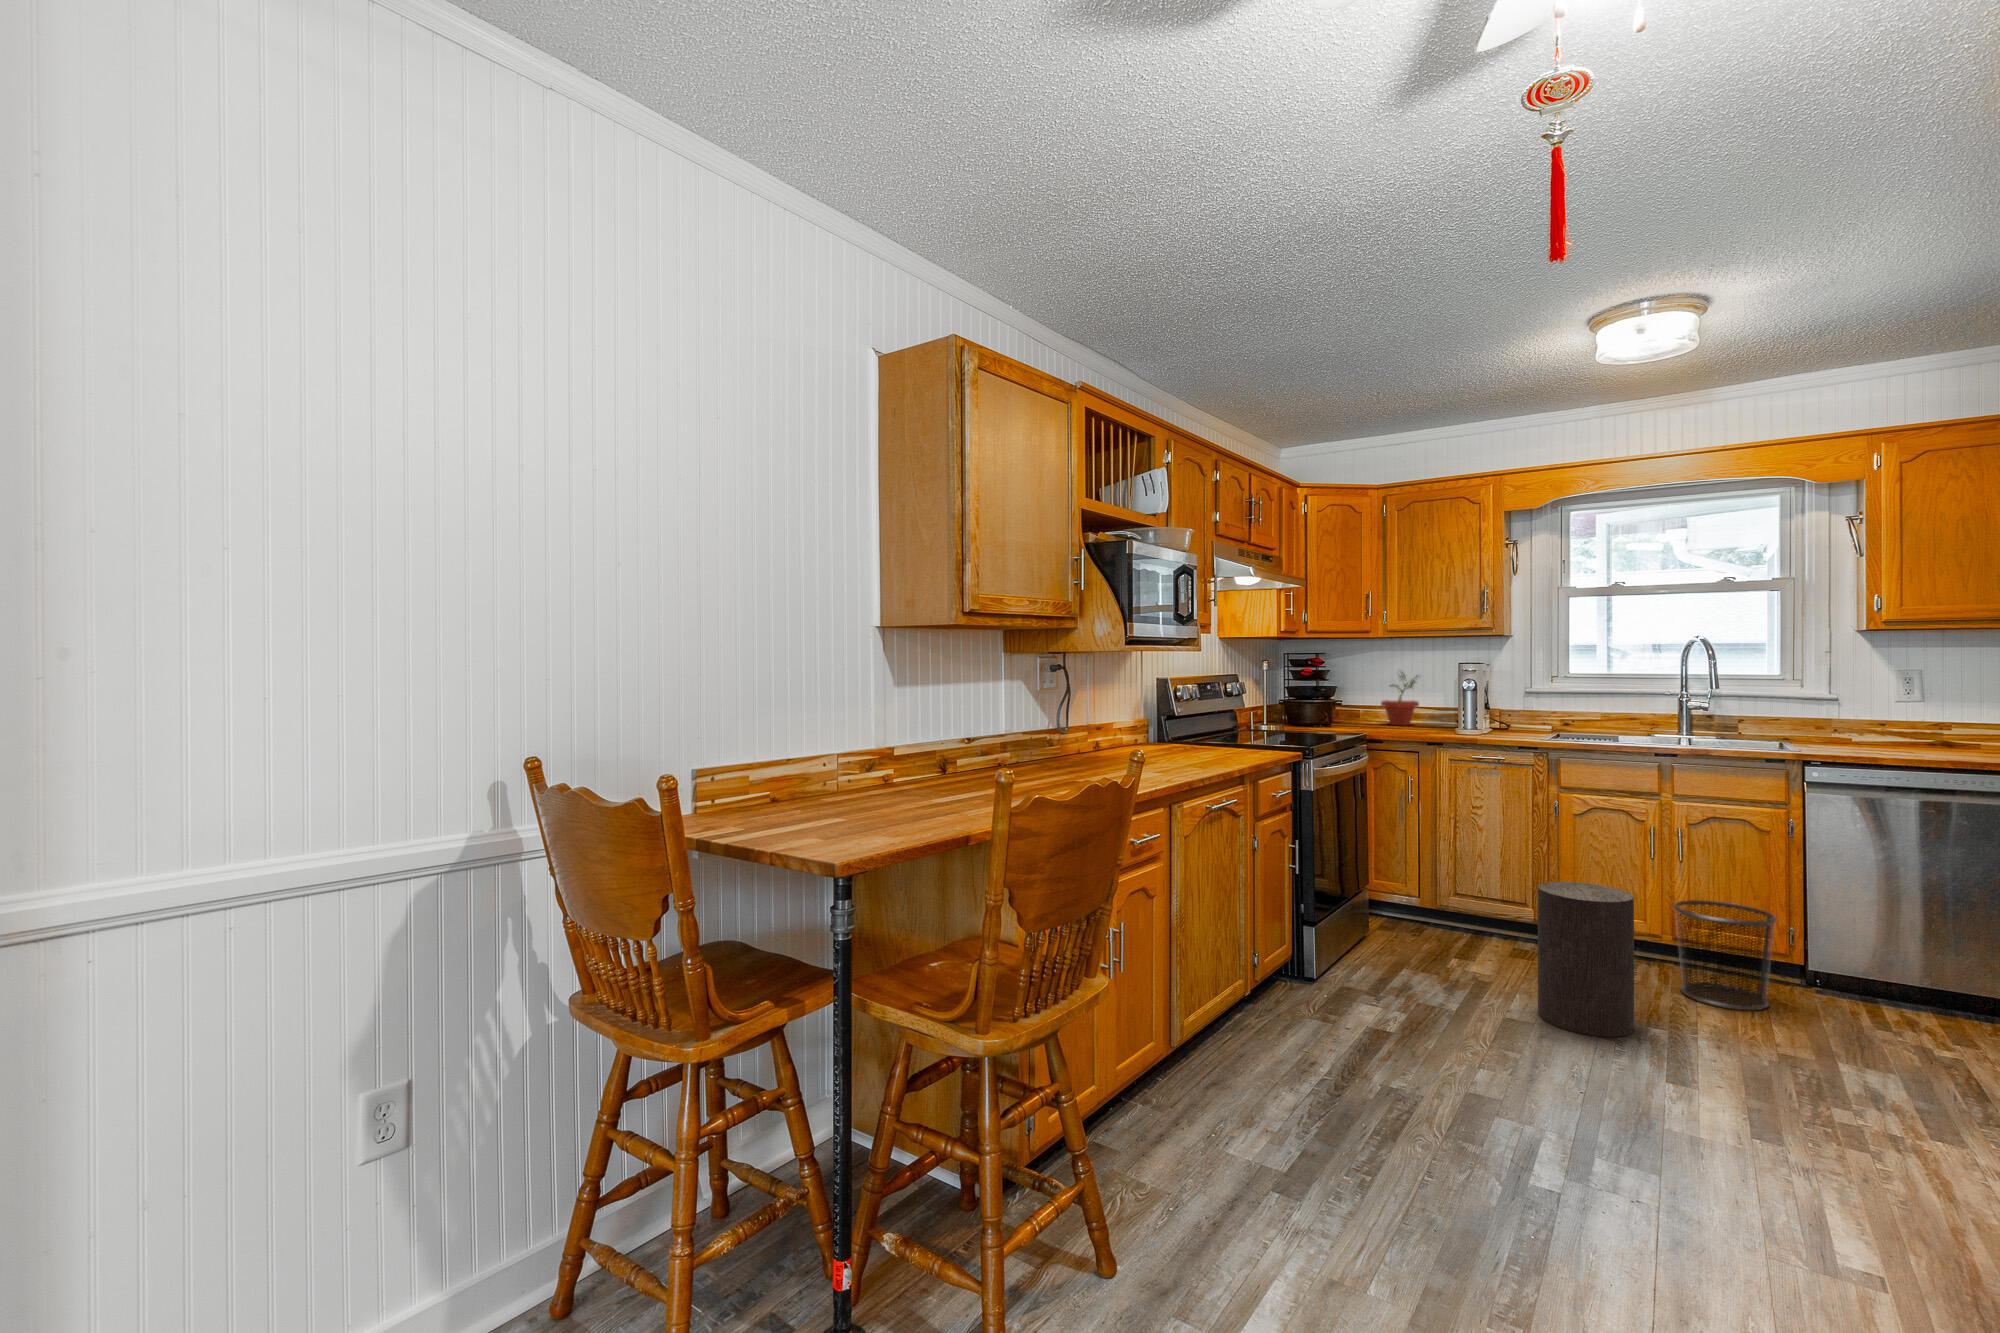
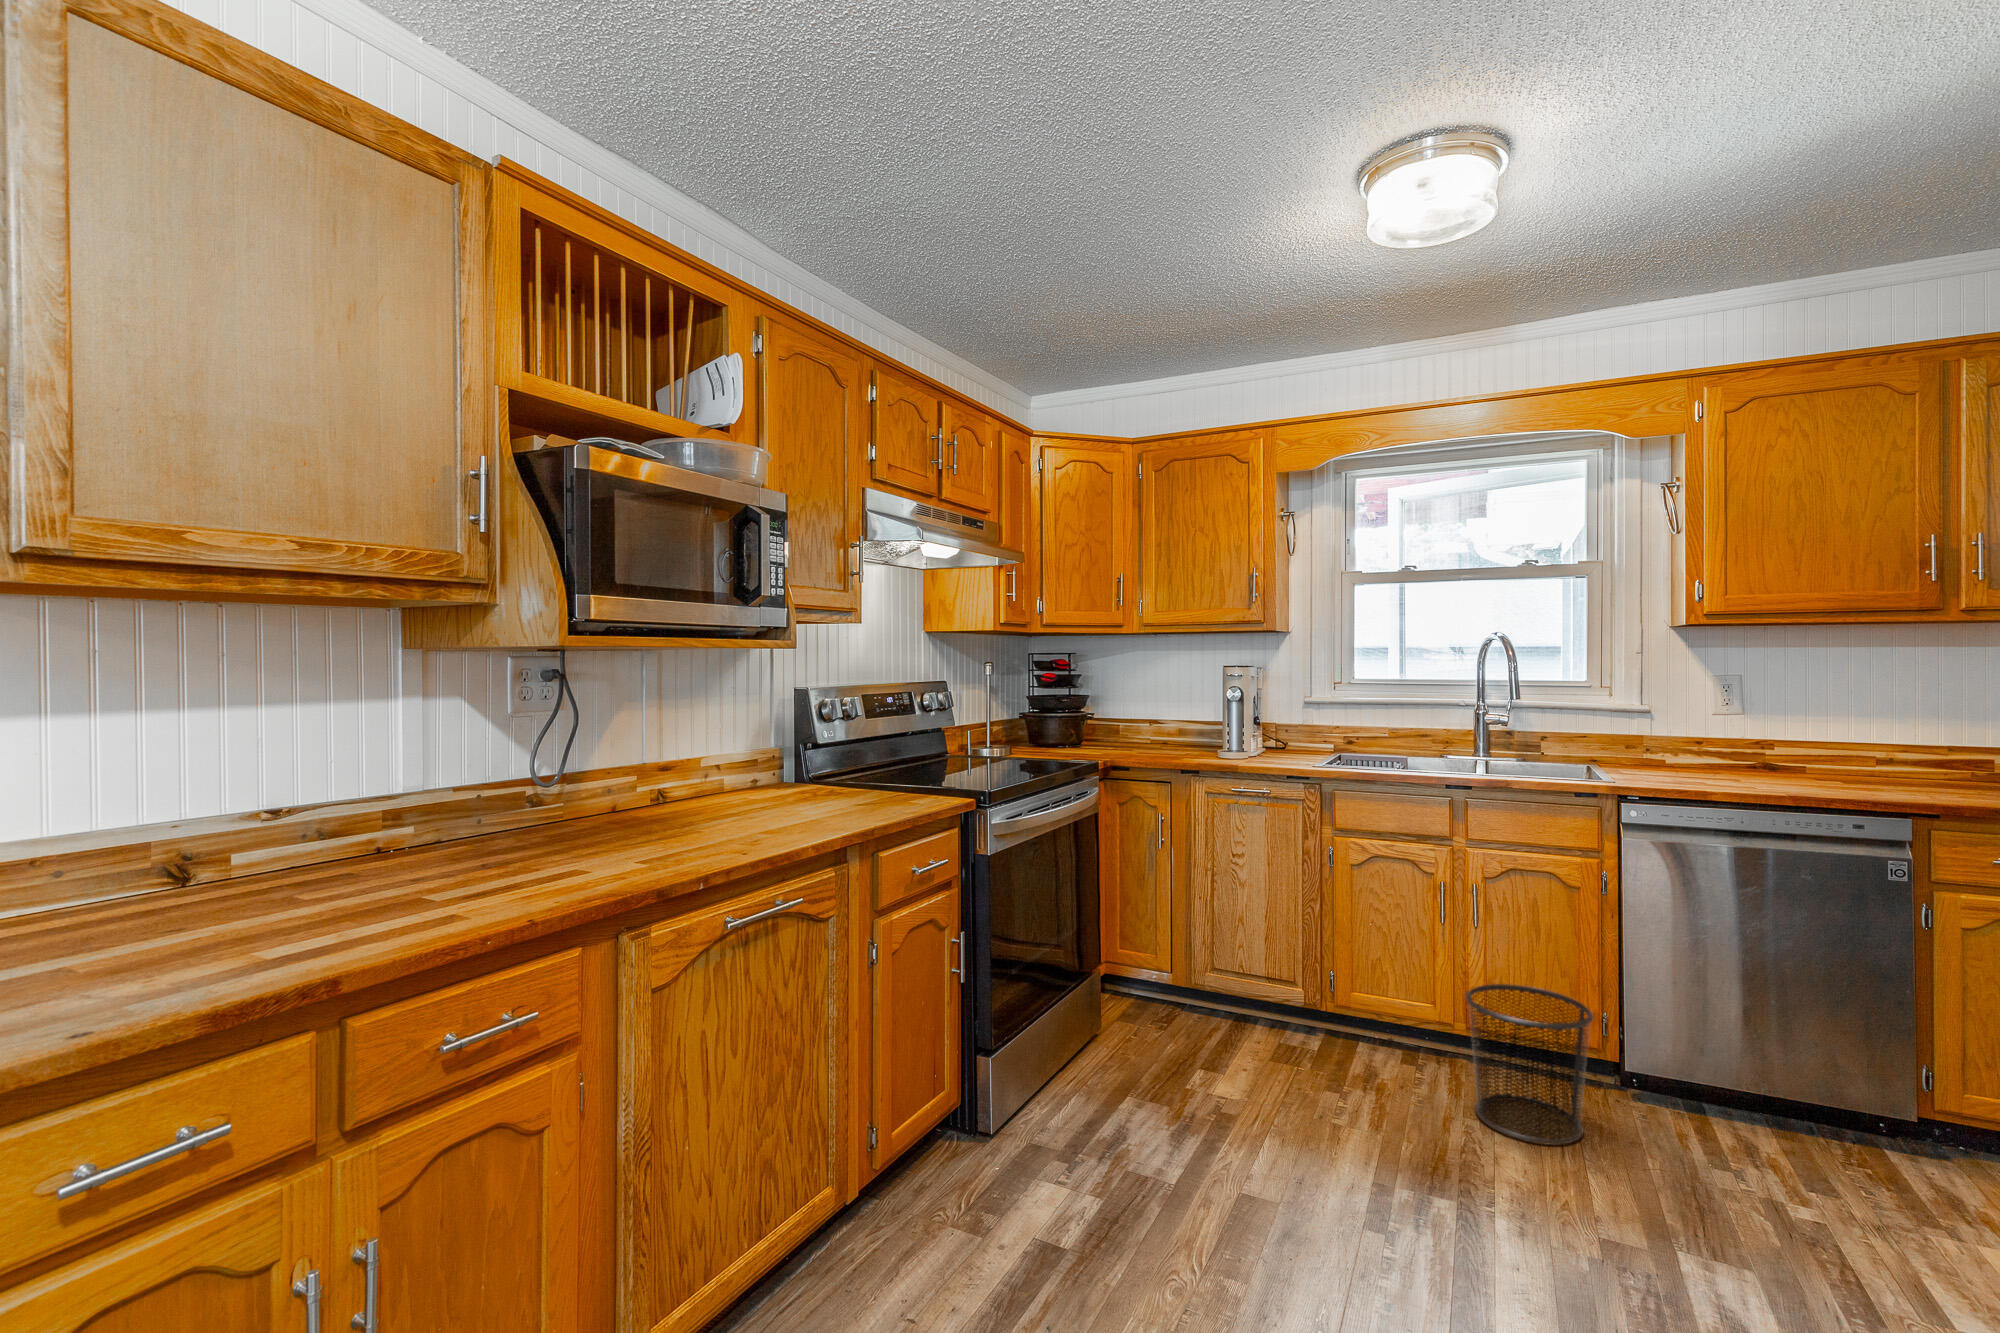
potted plant: present [1381,674,1419,725] -> none [1137,674,1185,744]
stool: present [1538,882,1634,1037] -> none [1288,979,1413,1221]

